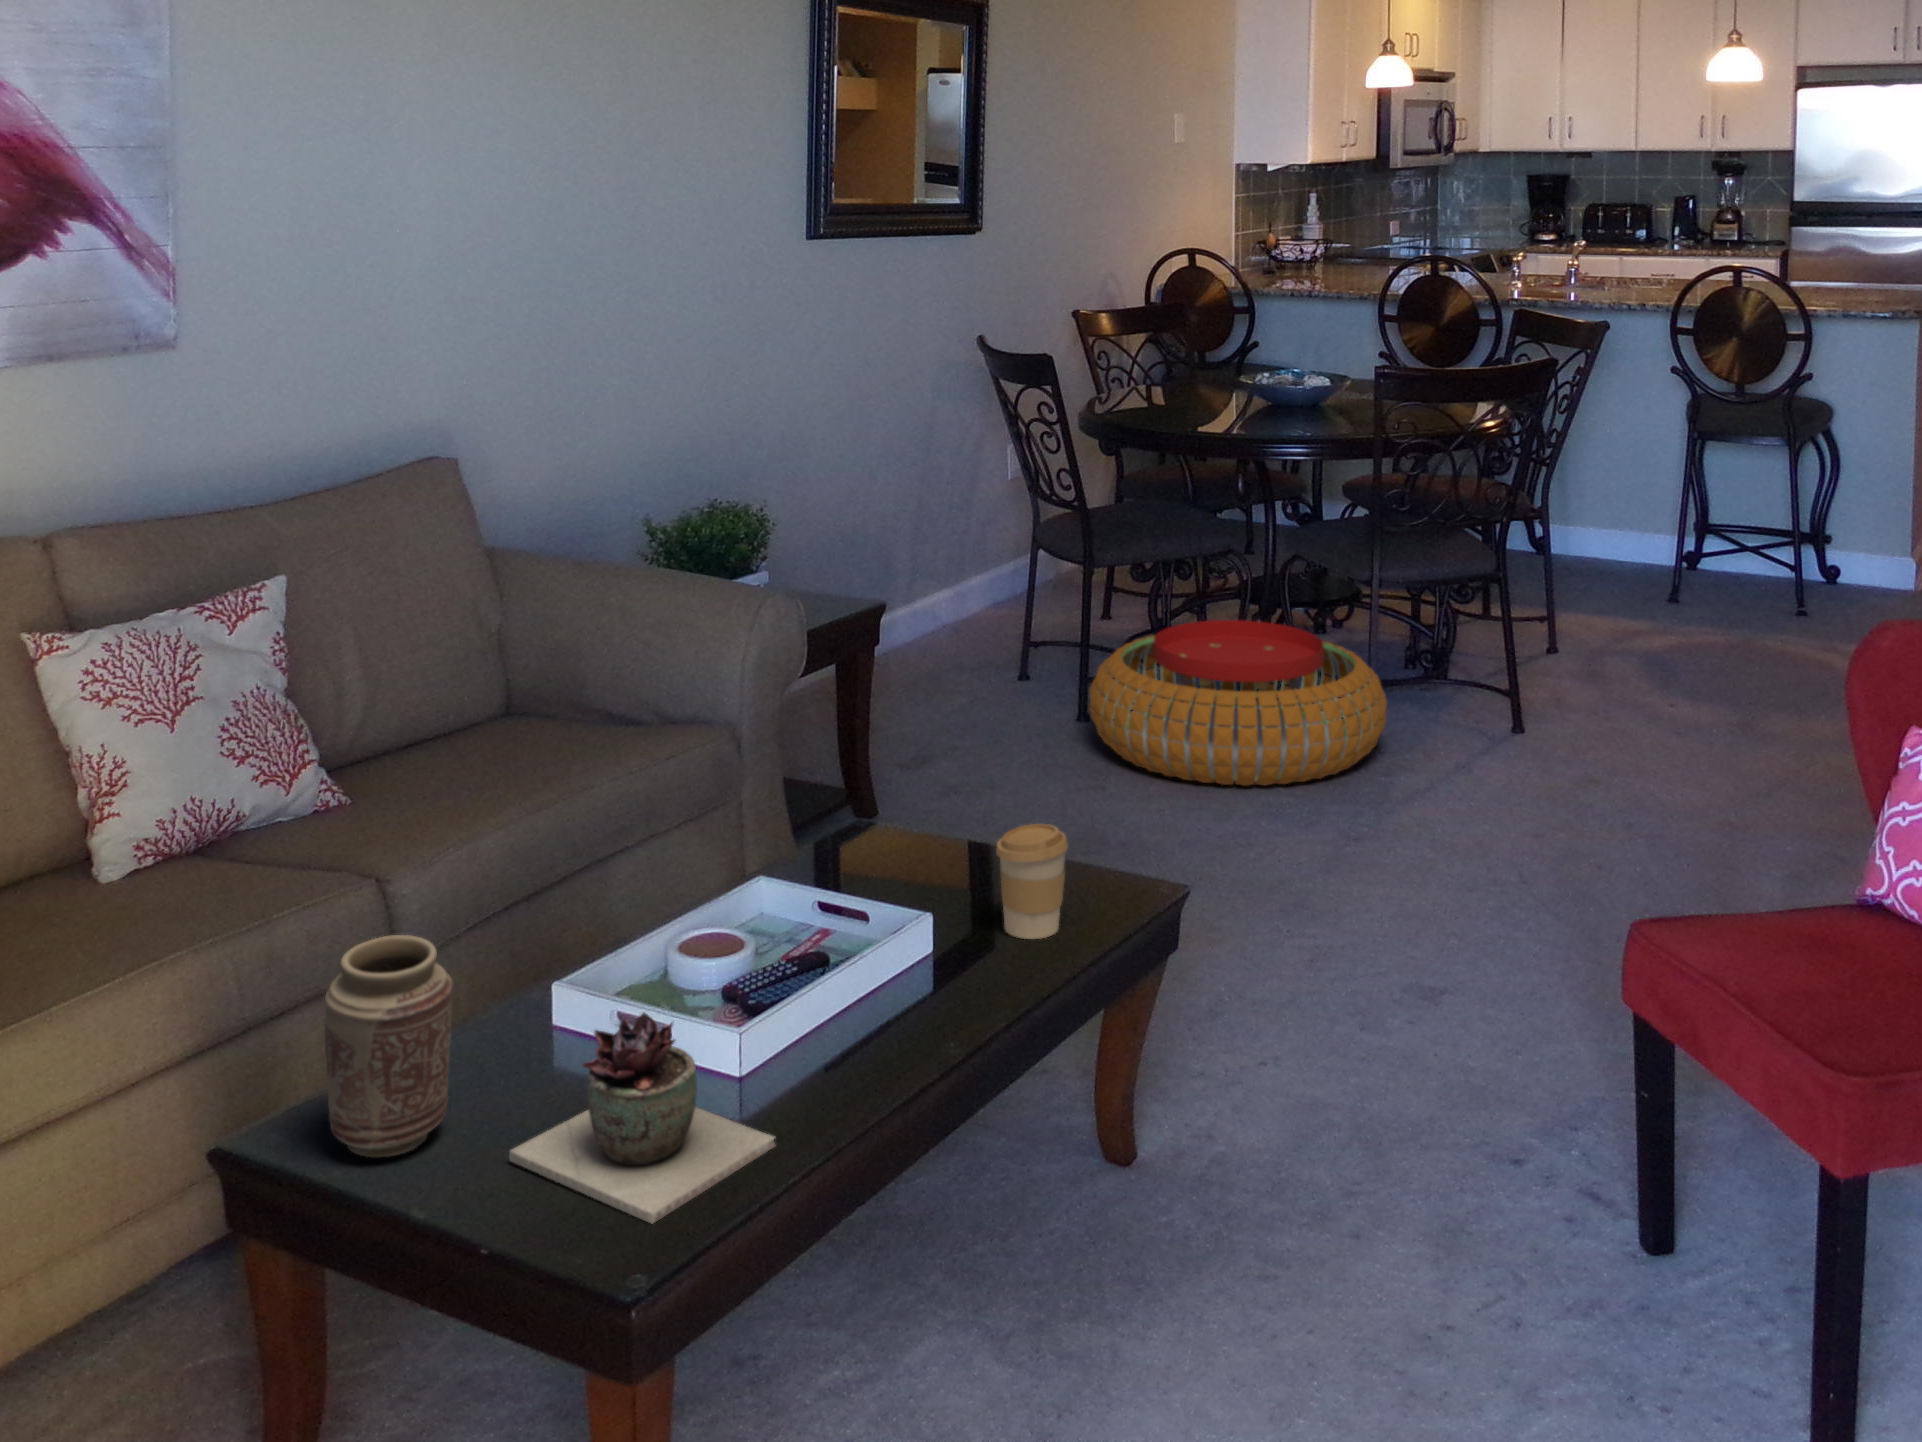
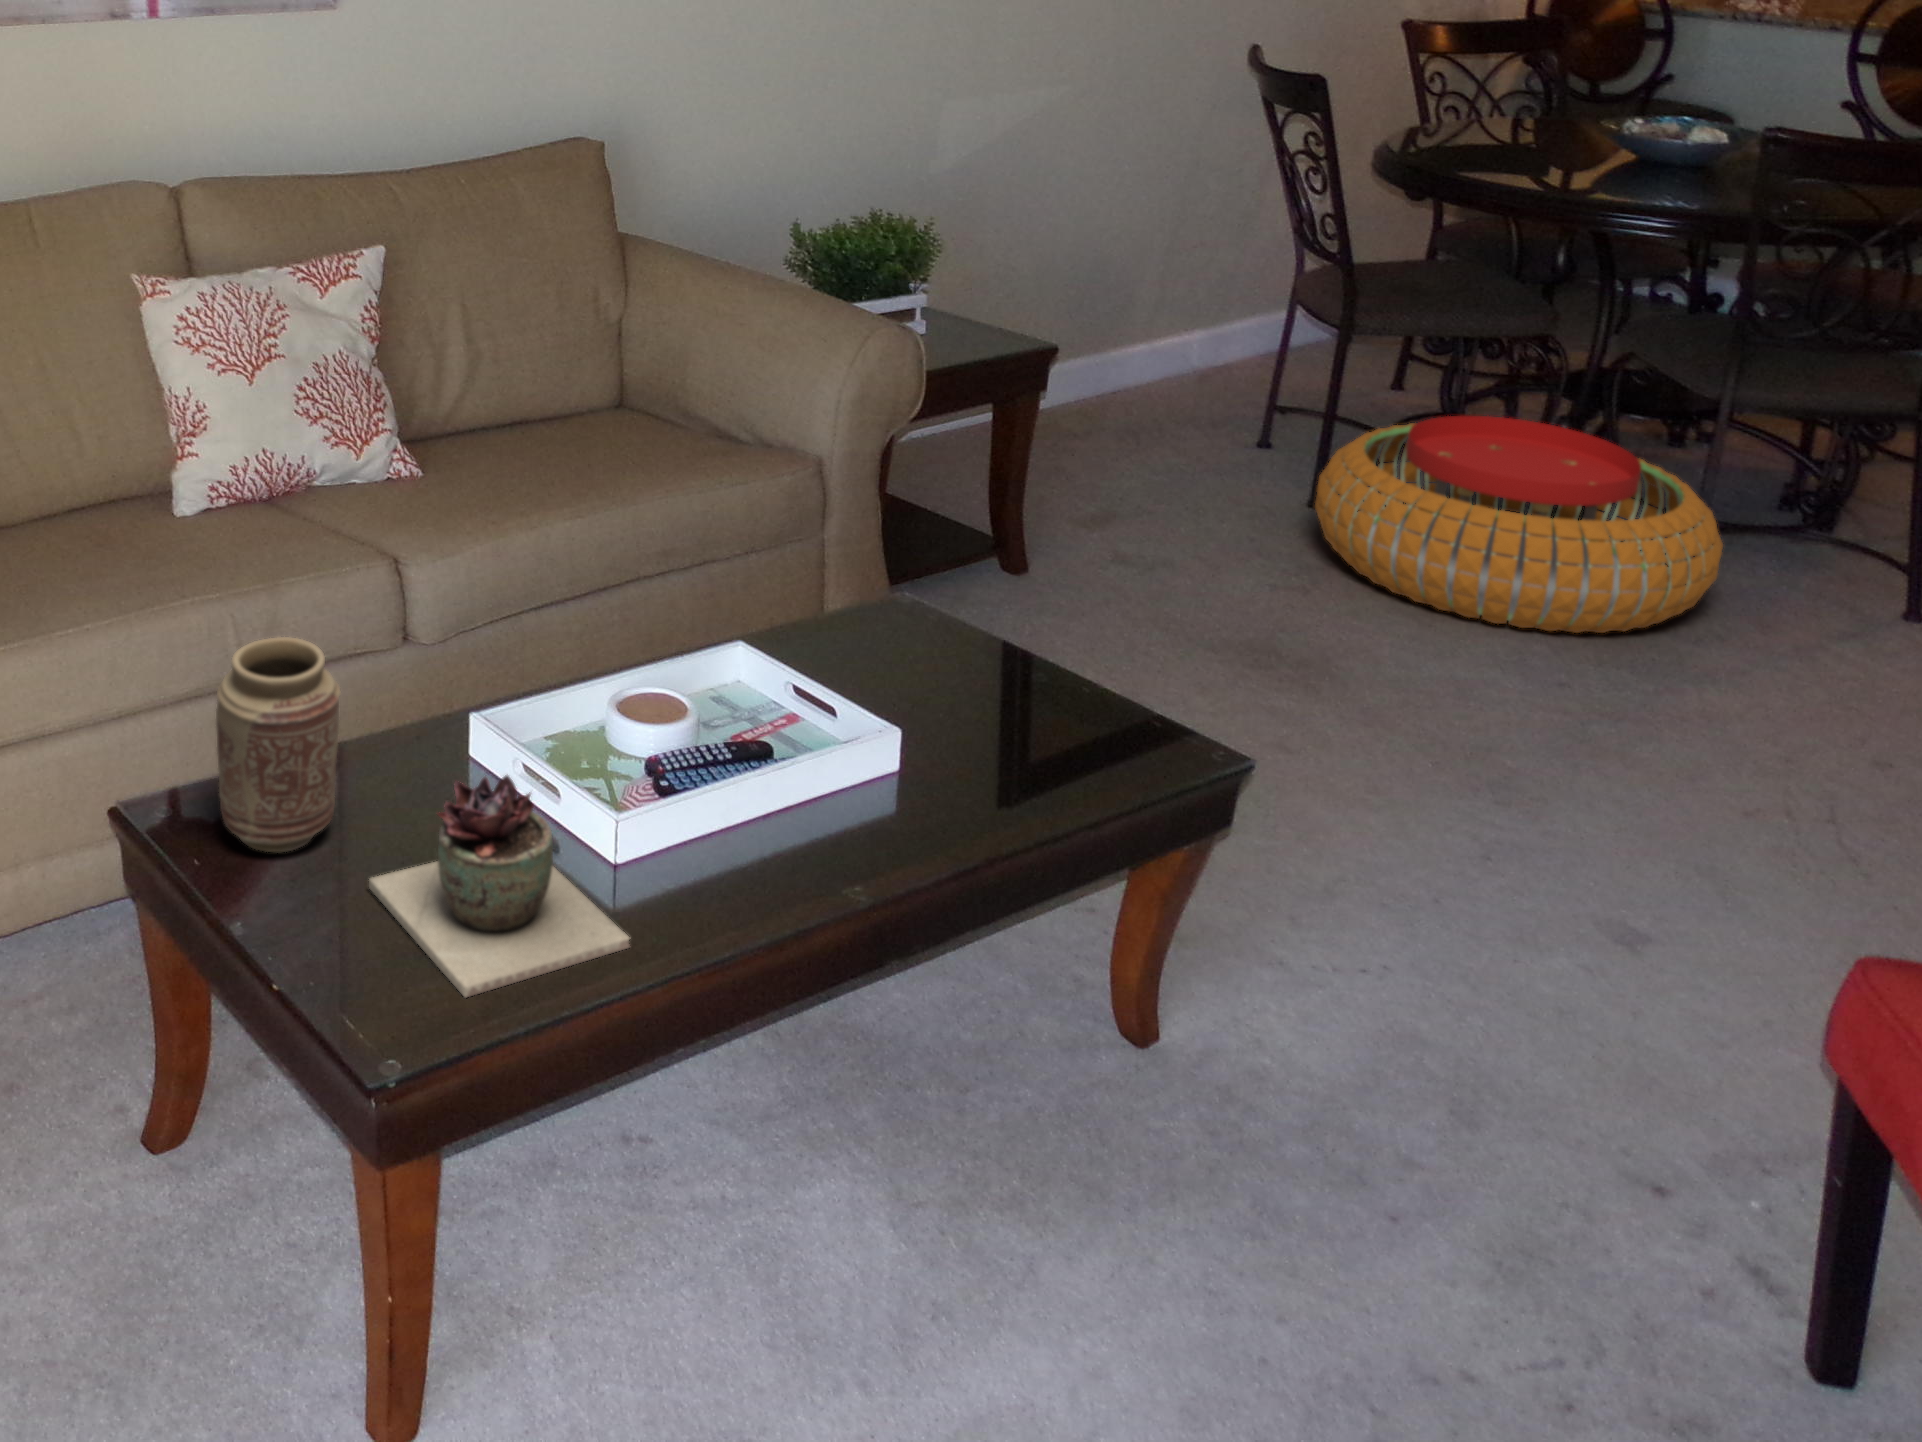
coffee cup: present [996,824,1068,939] -> none [1006,646,1096,779]

